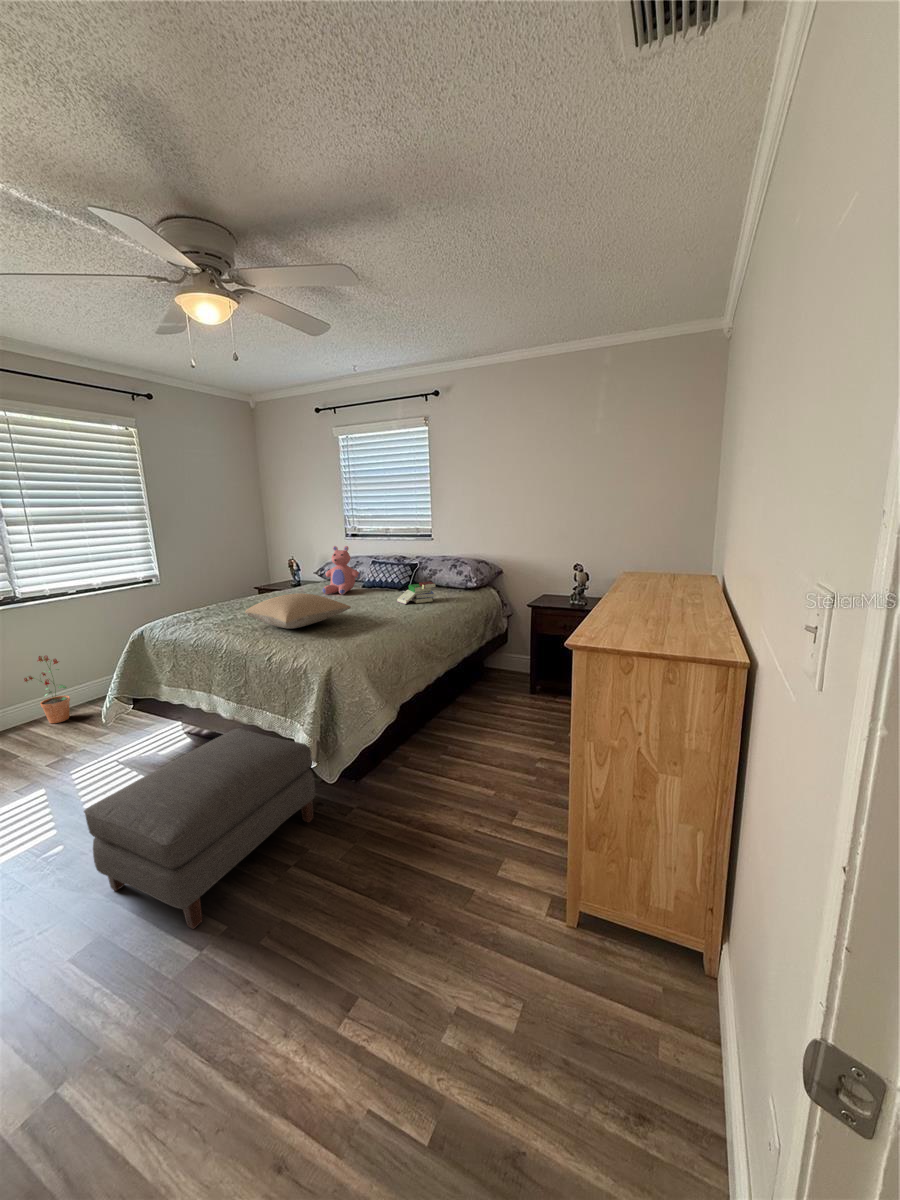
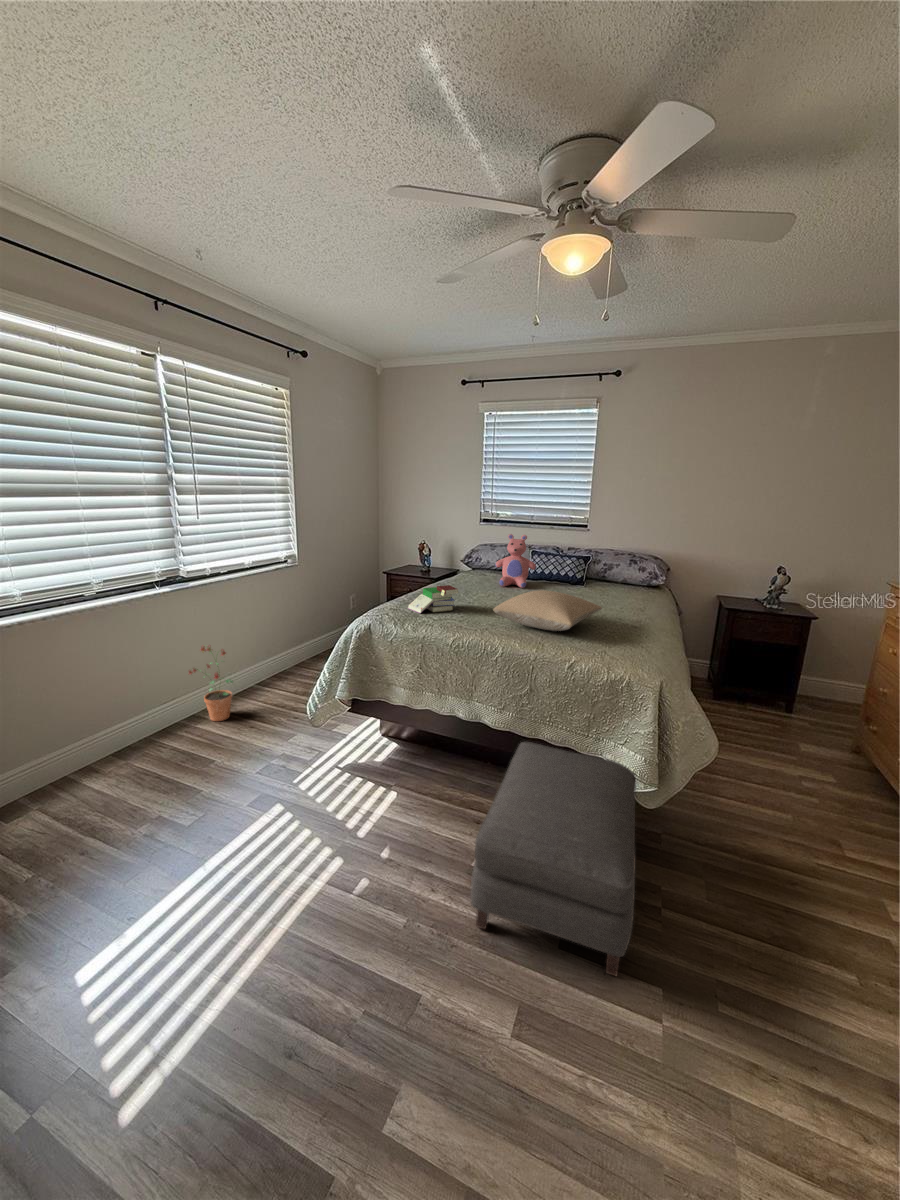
book: present [397,581,435,604] -> present [408,585,458,613]

